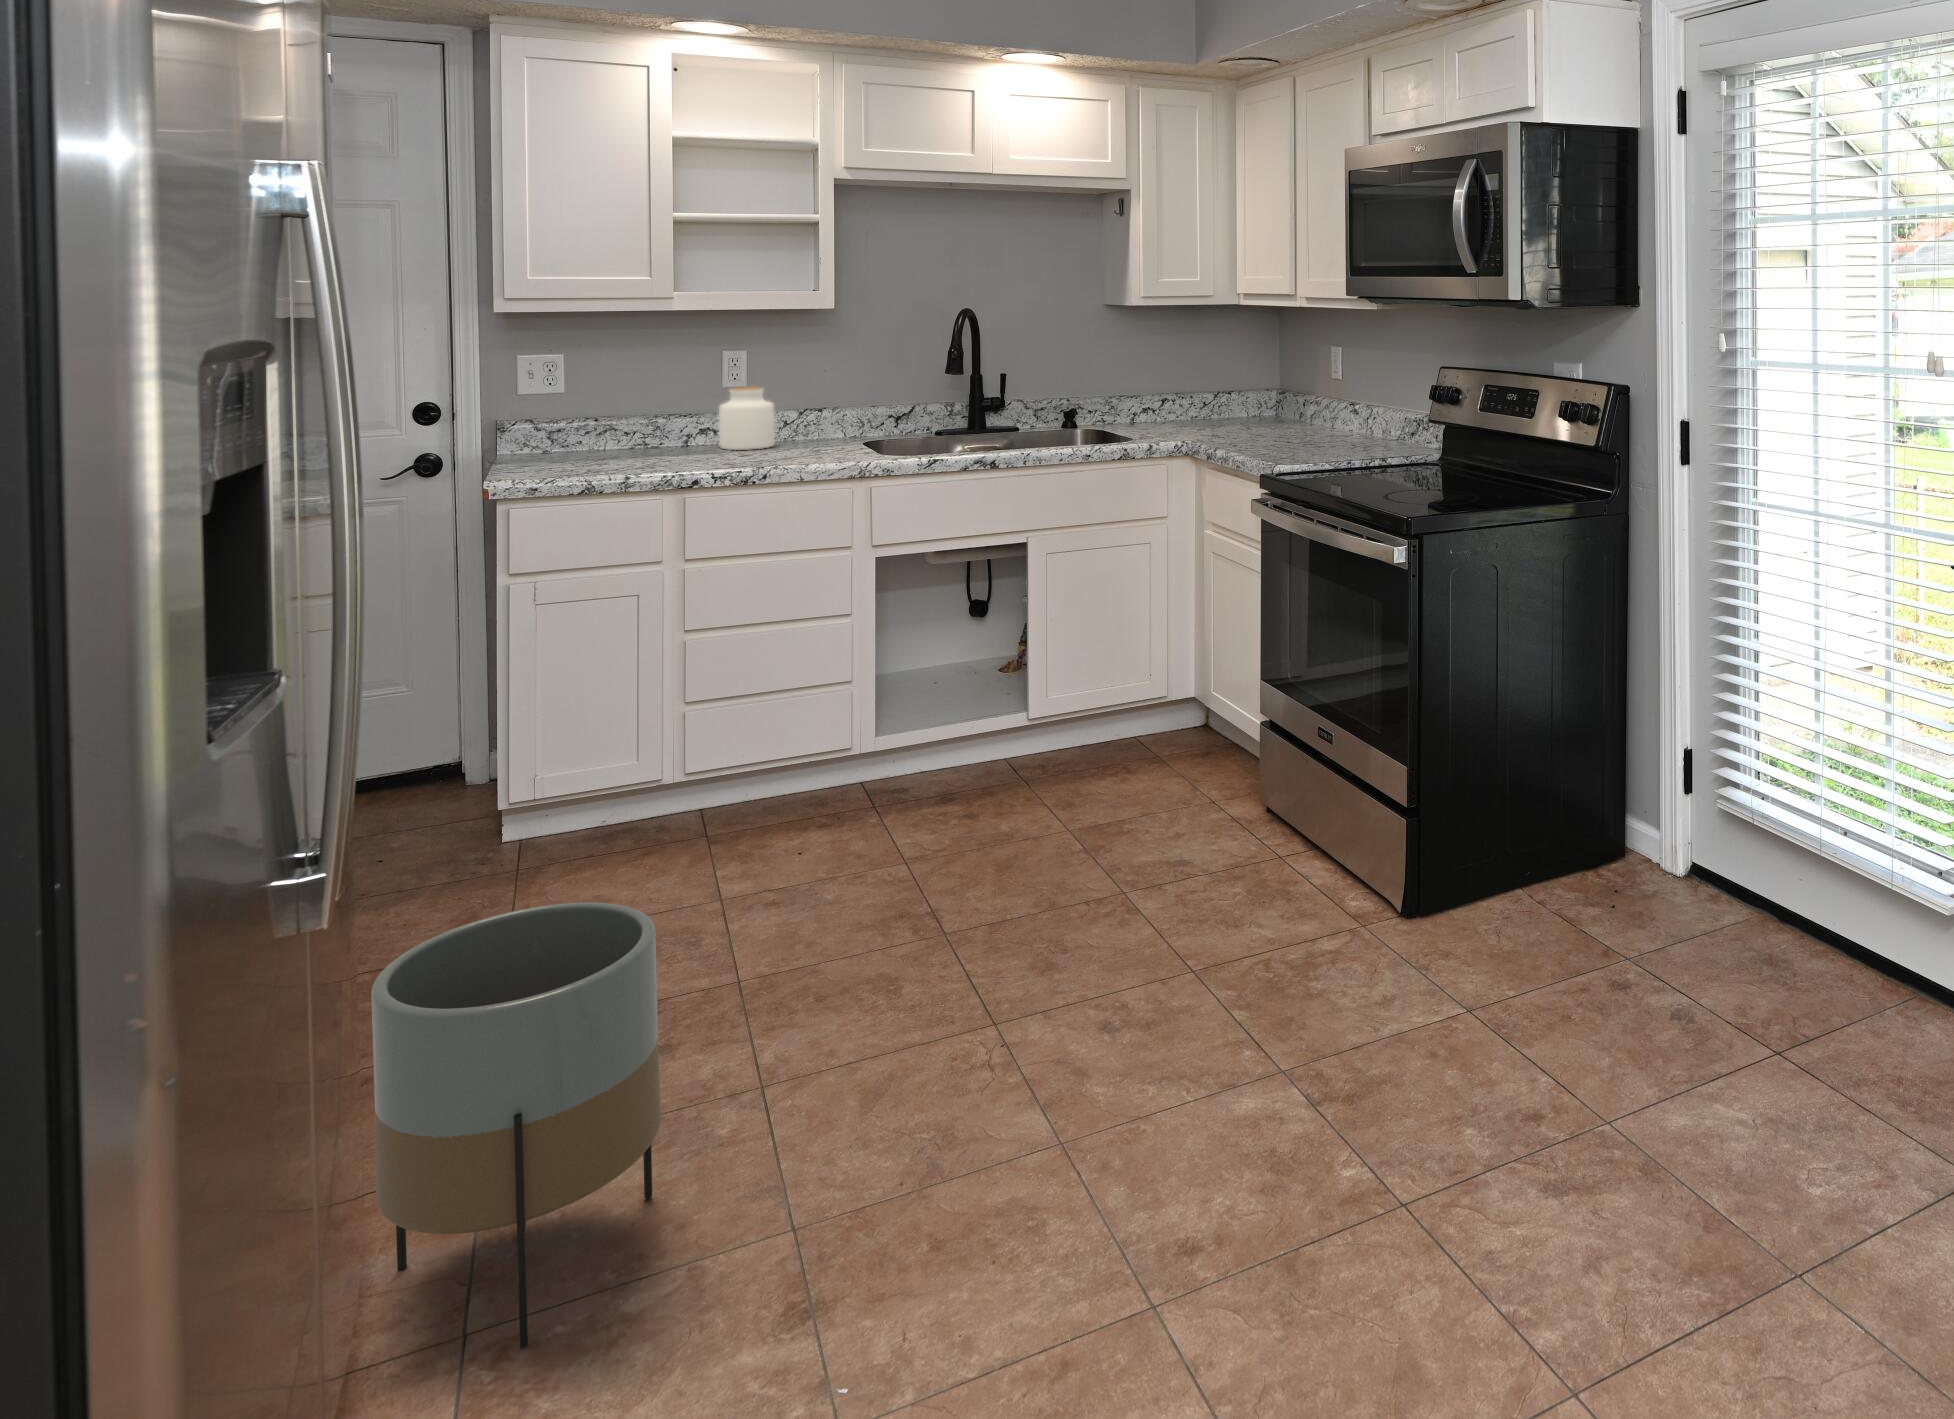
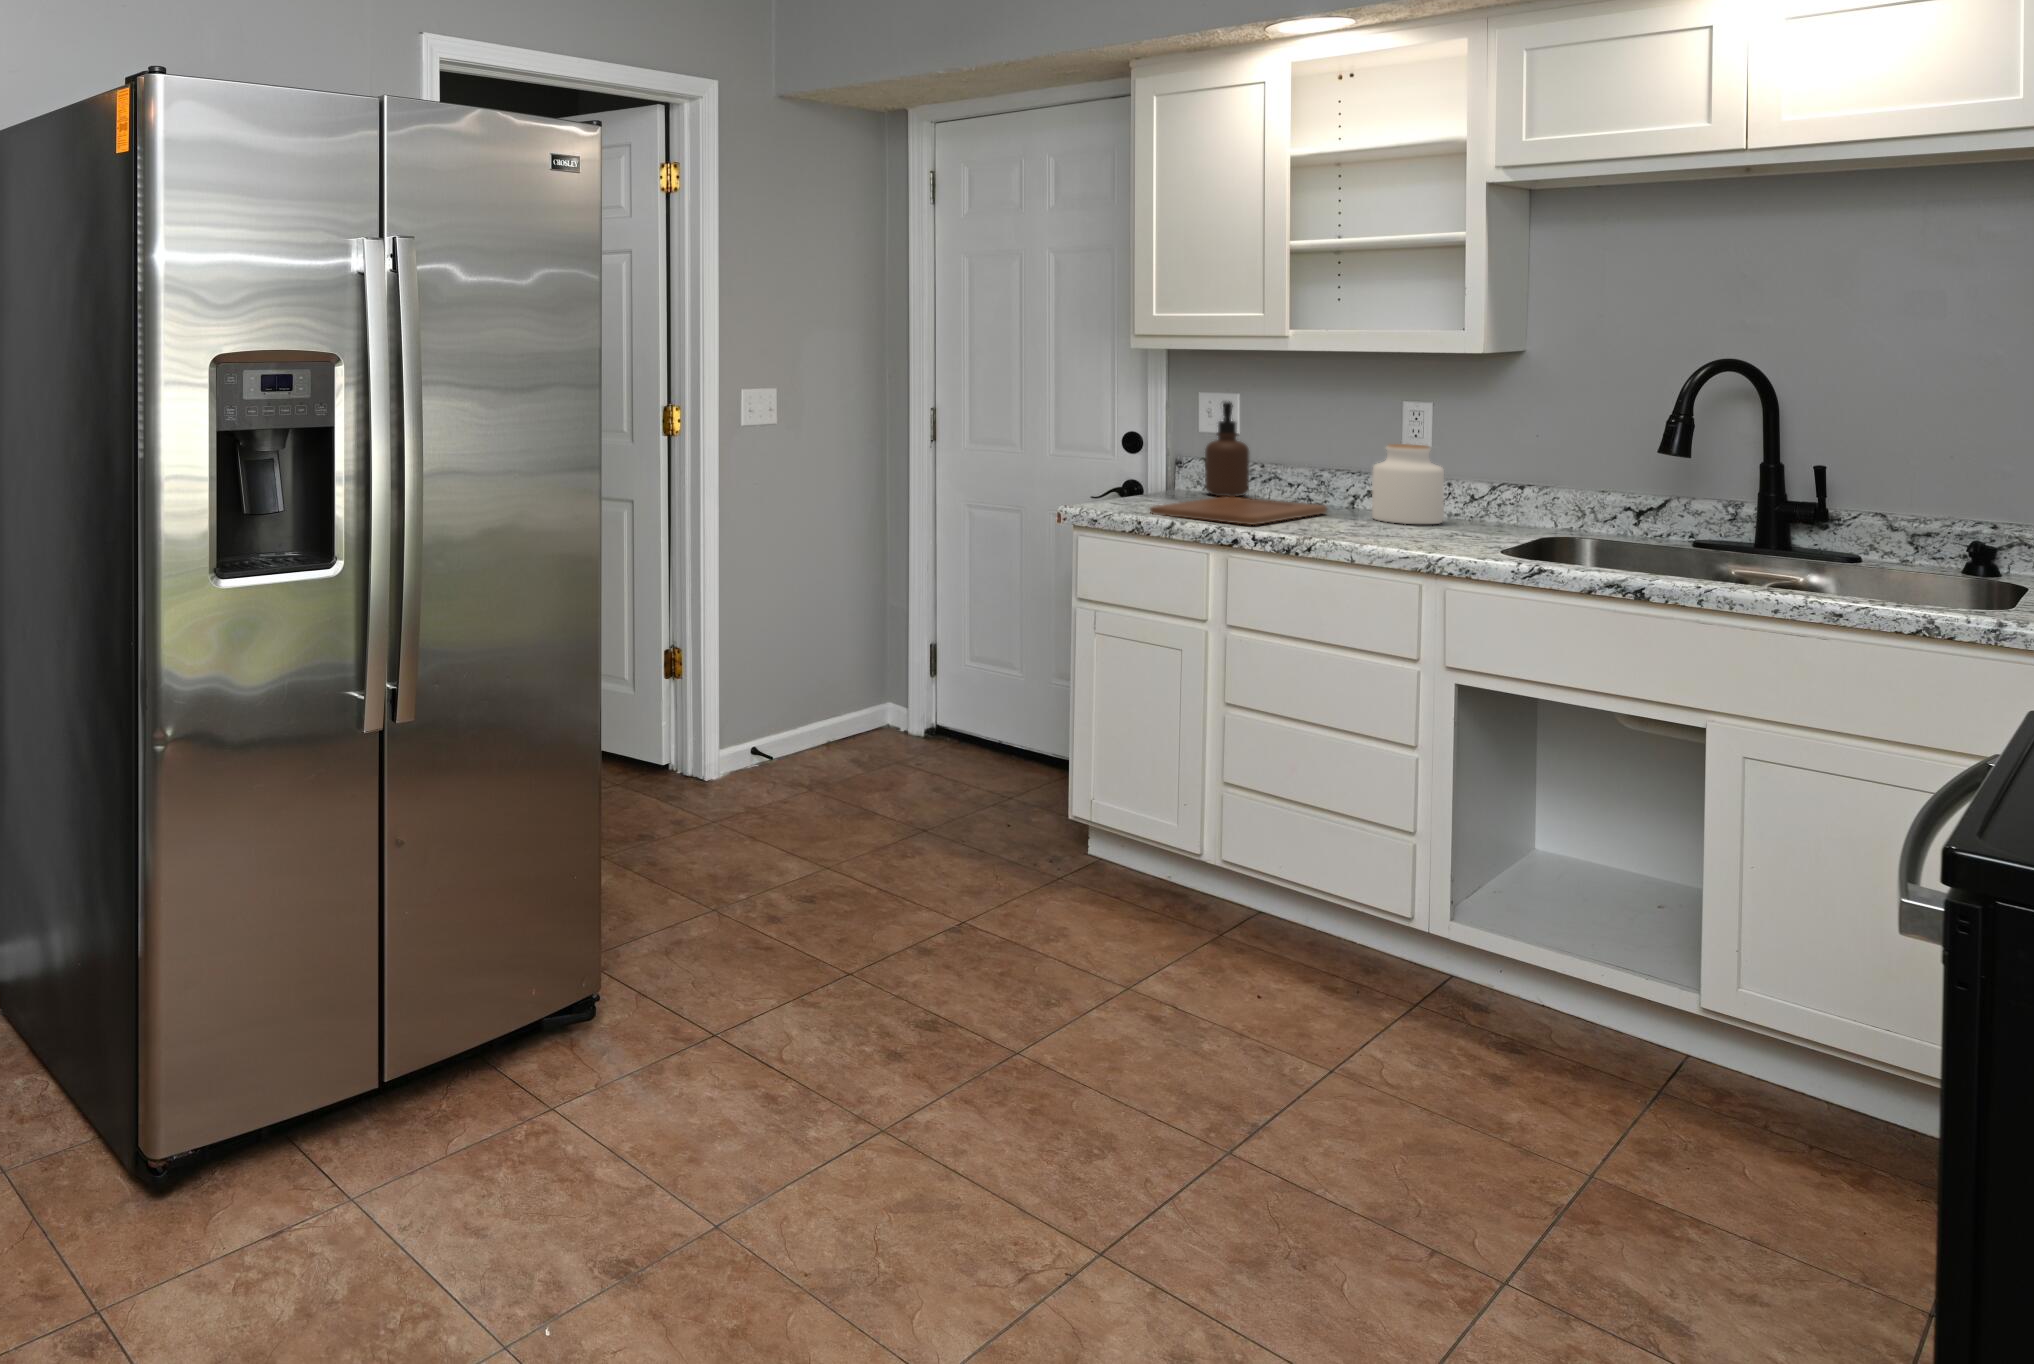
soap dispenser: none [534,364,580,451] -> present [1205,402,1249,497]
cutting board: none [579,445,693,473] -> present [1150,496,1327,525]
planter: present [372,903,661,1348] -> none [356,835,572,1205]

